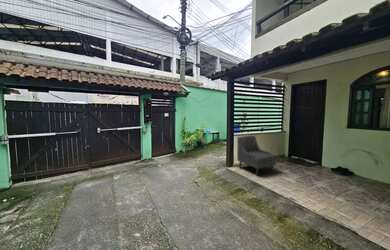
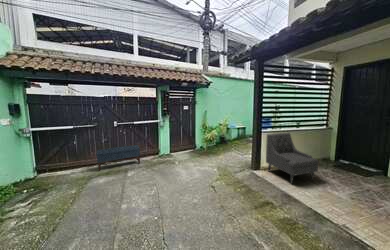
bench: none [79,150,124,177] -> present [96,145,140,171]

